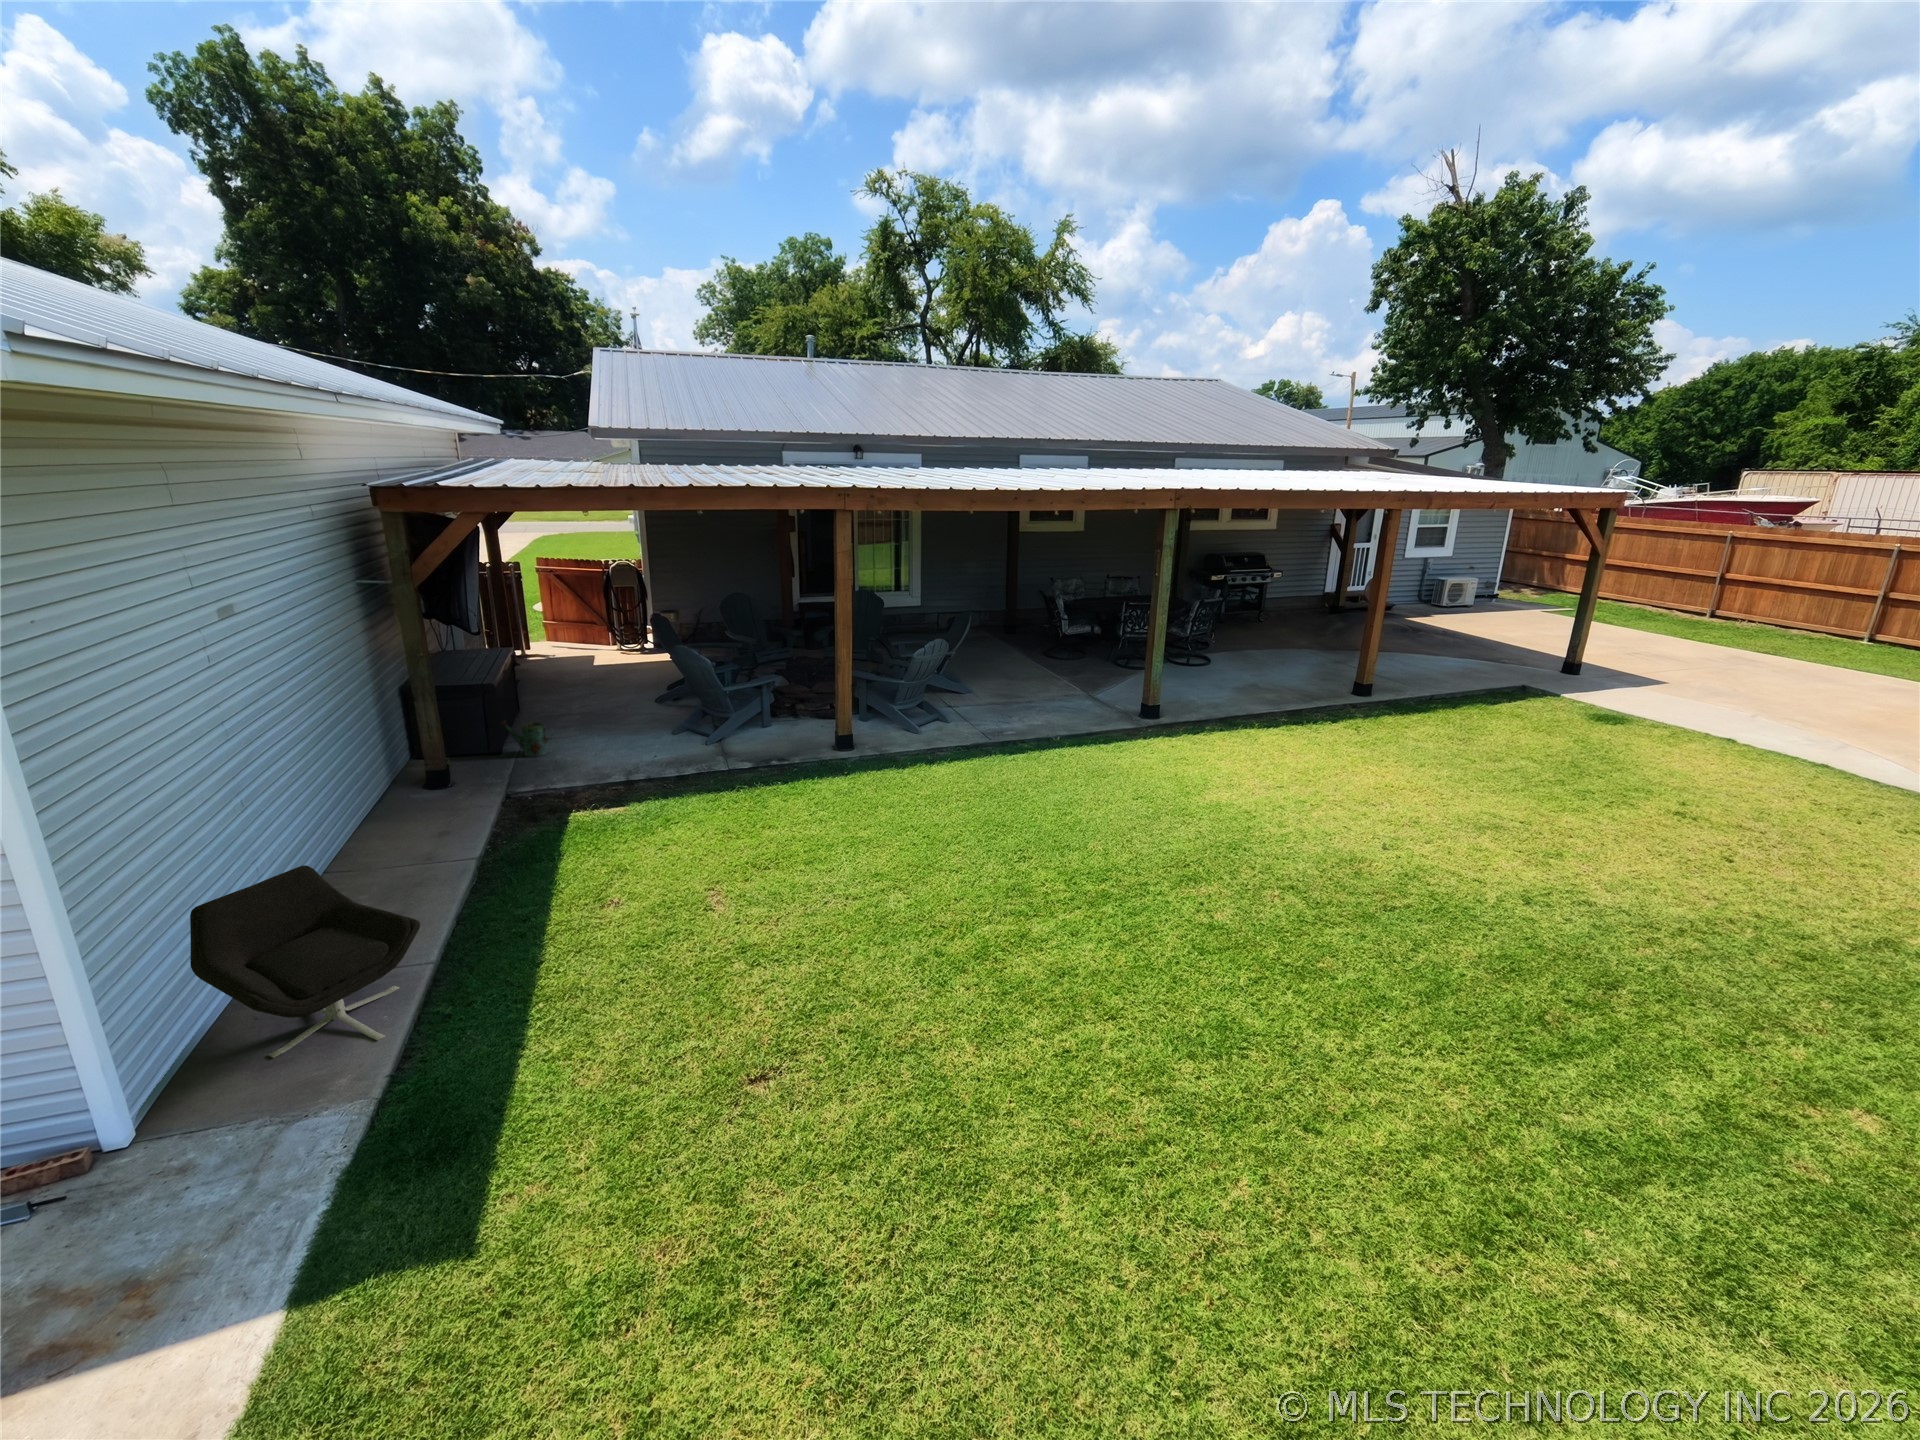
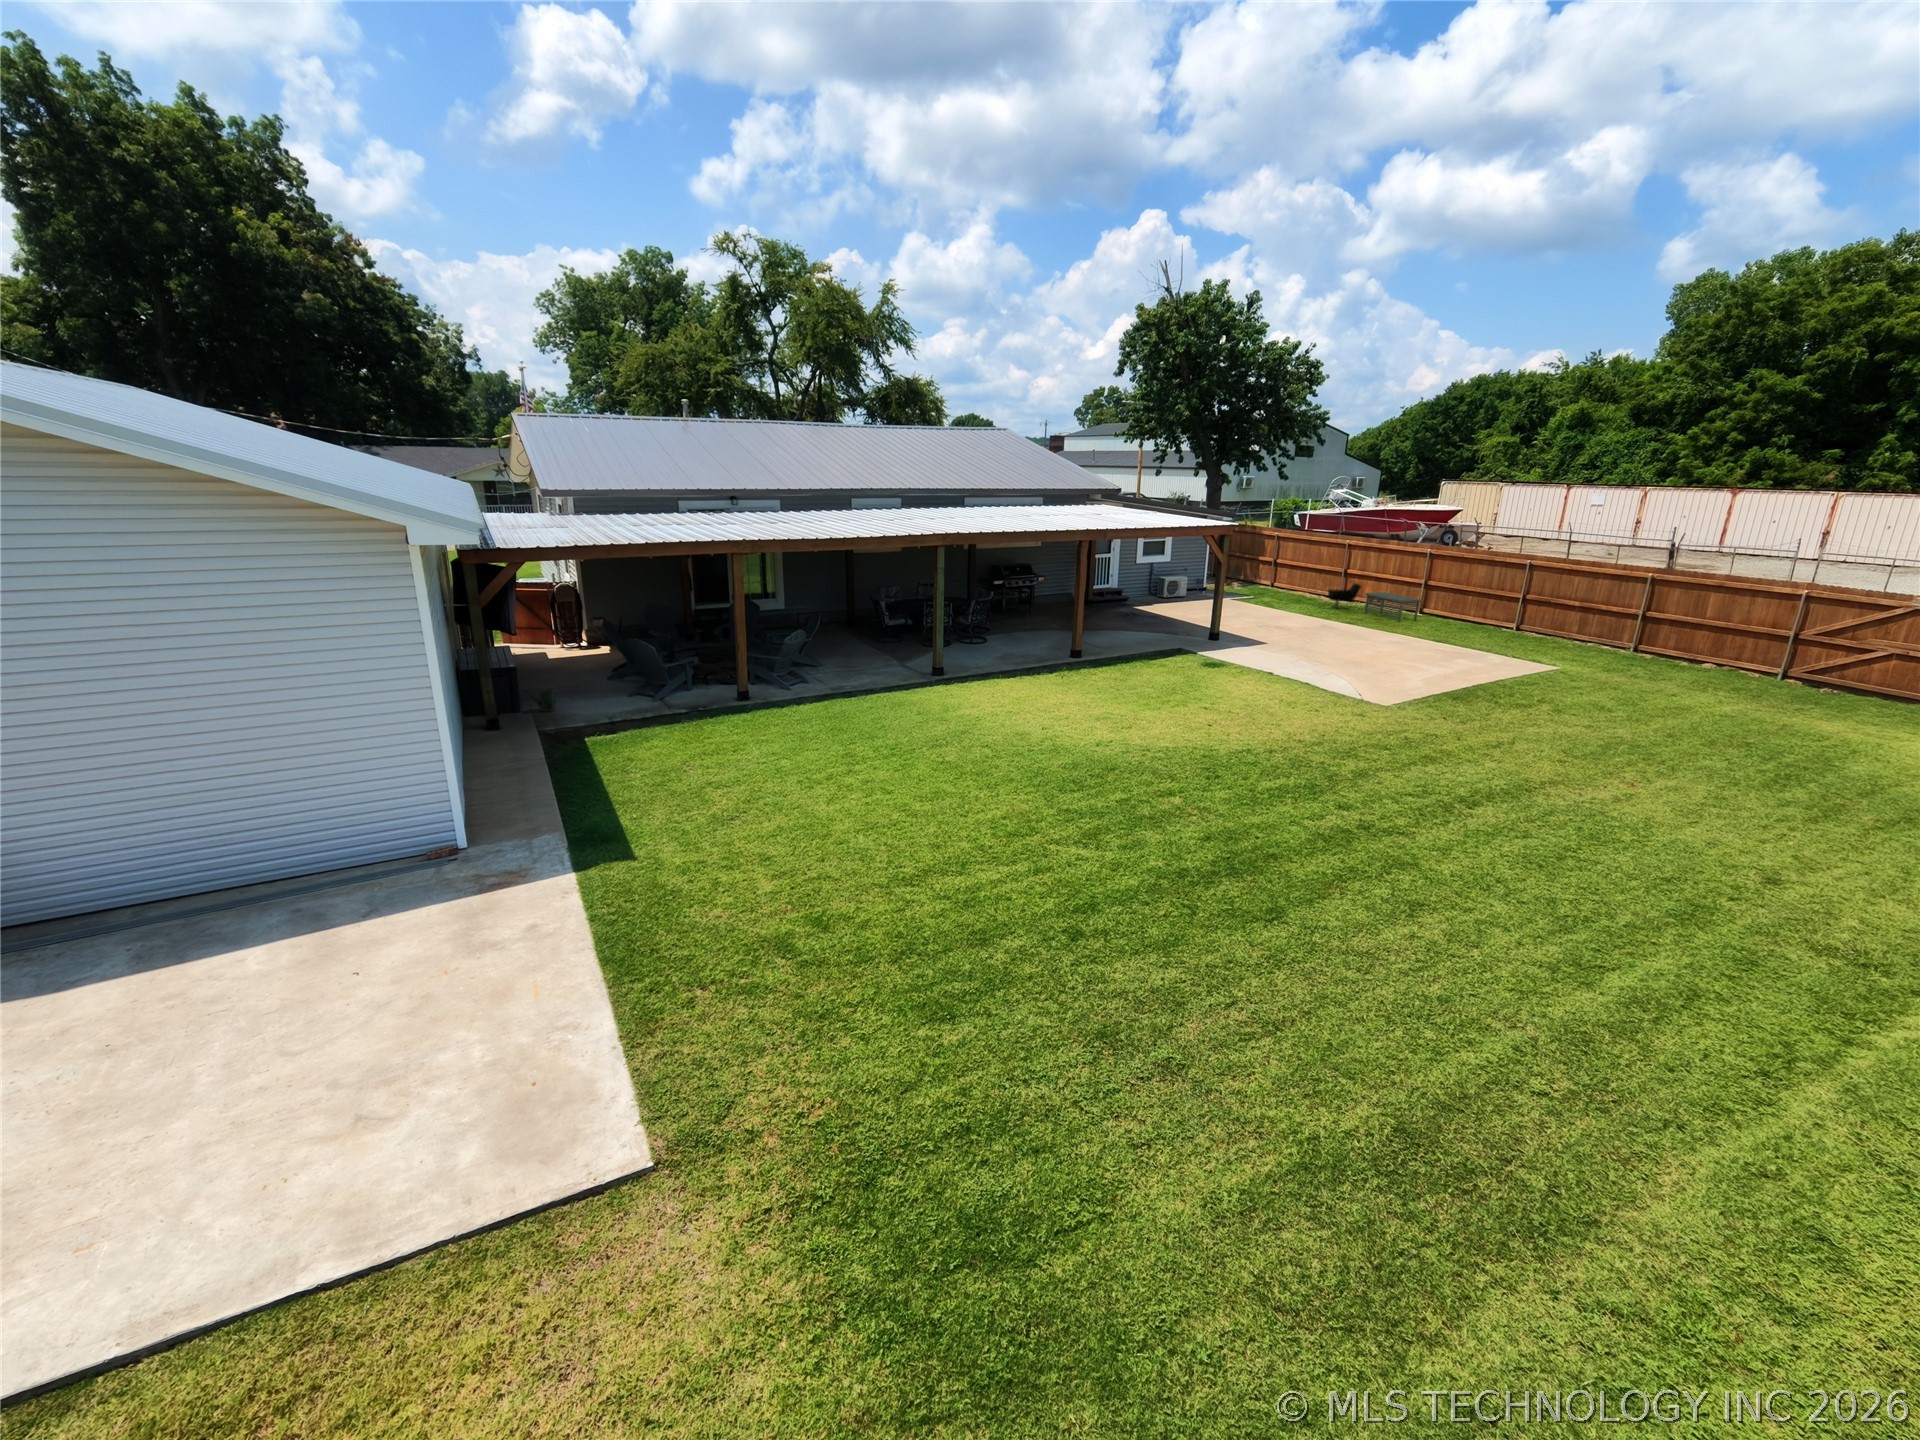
storage bench: none [1772,607,1891,652] -> present [1364,592,1421,621]
lounge chair: present [190,865,420,1058] -> present [1328,583,1361,608]

